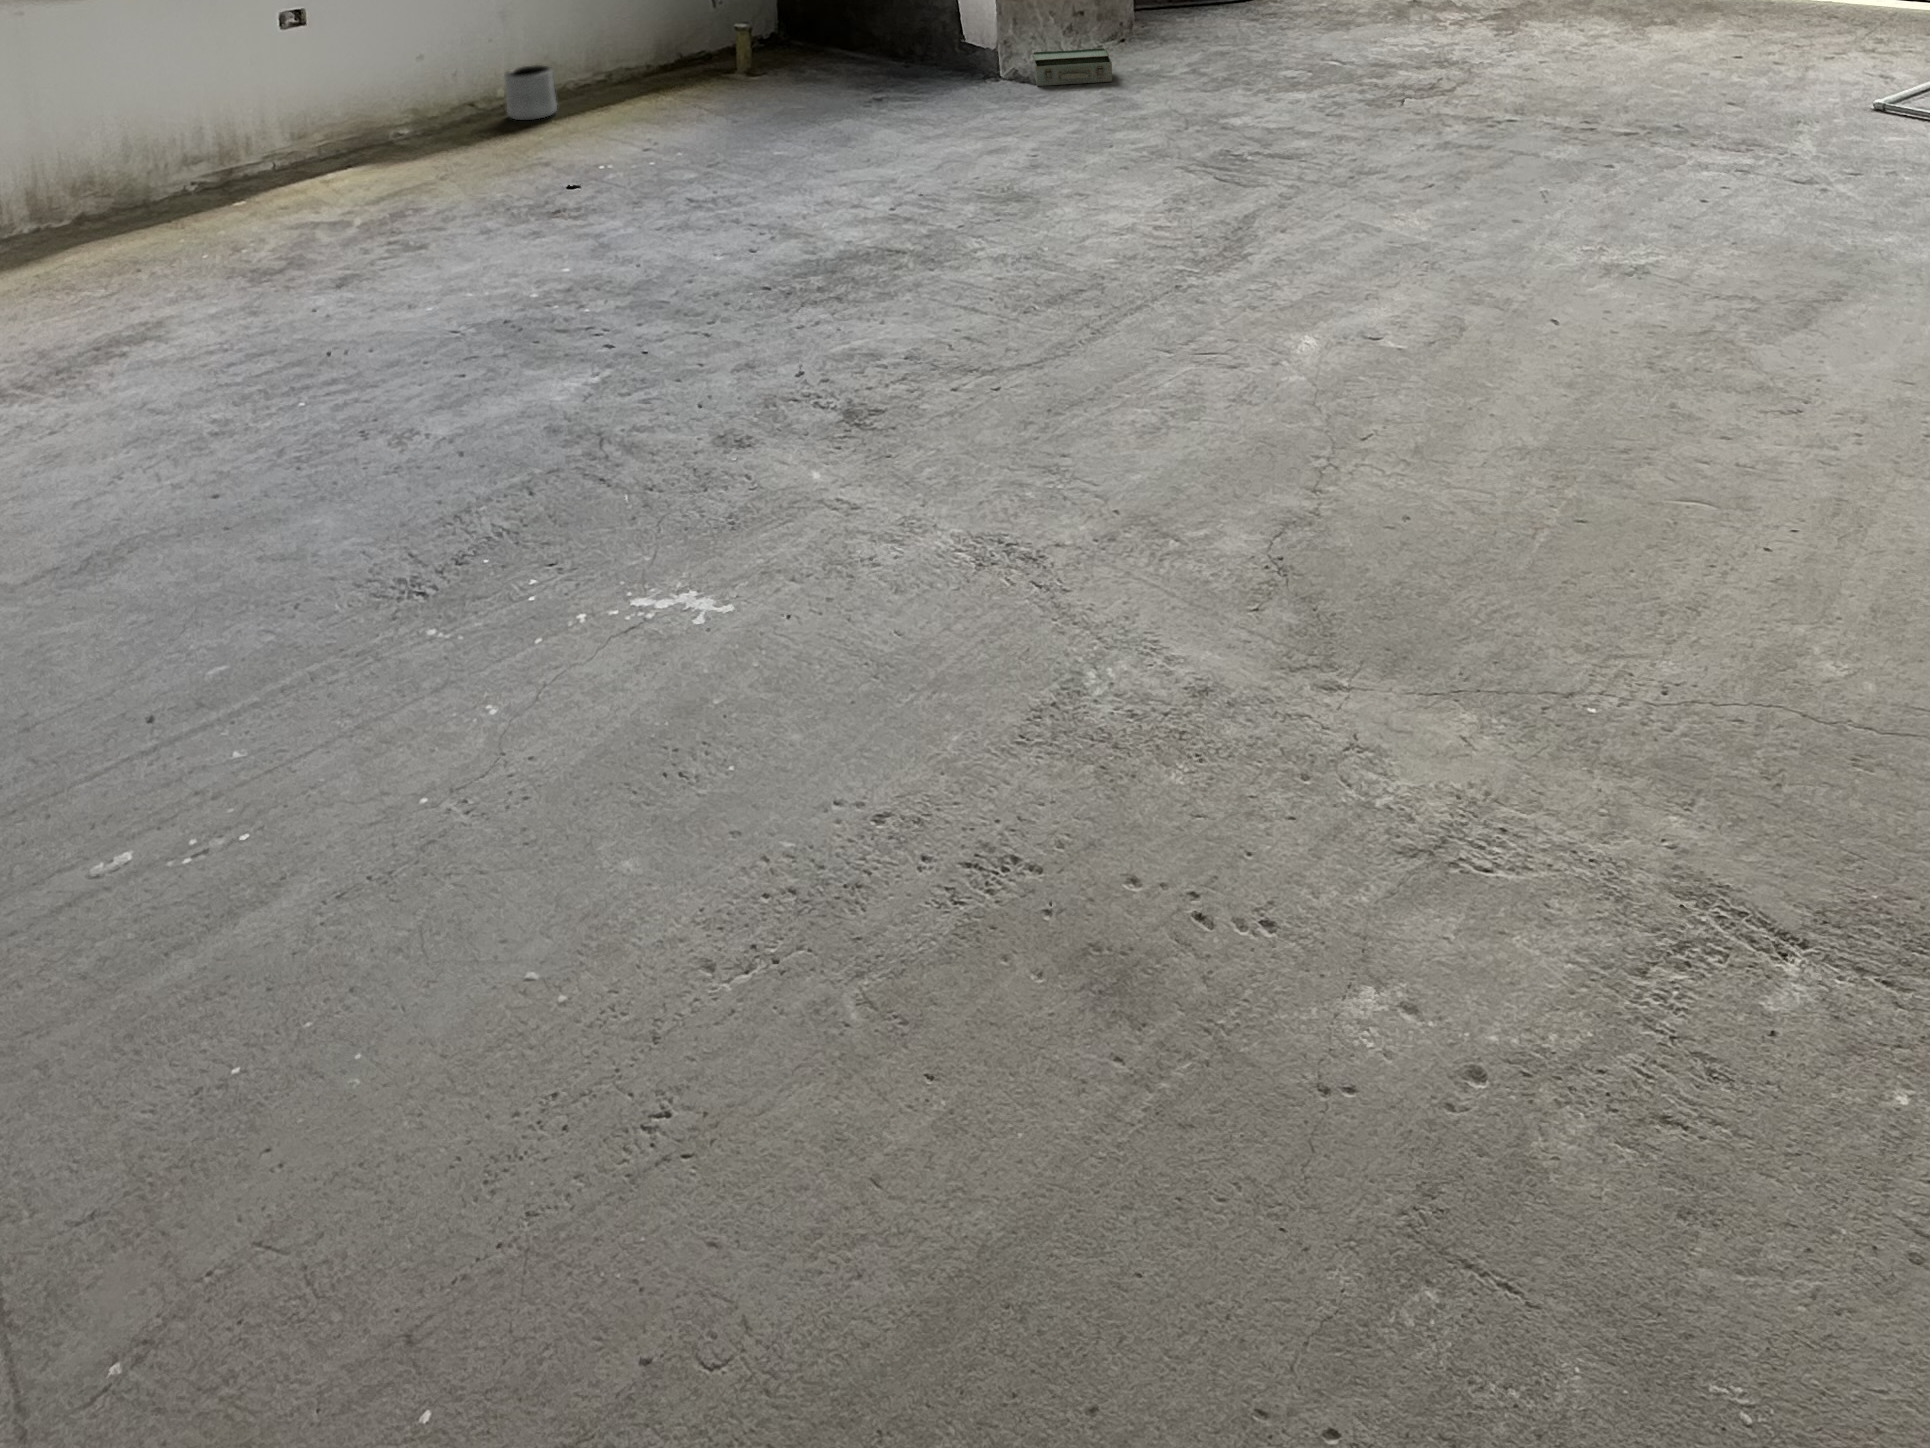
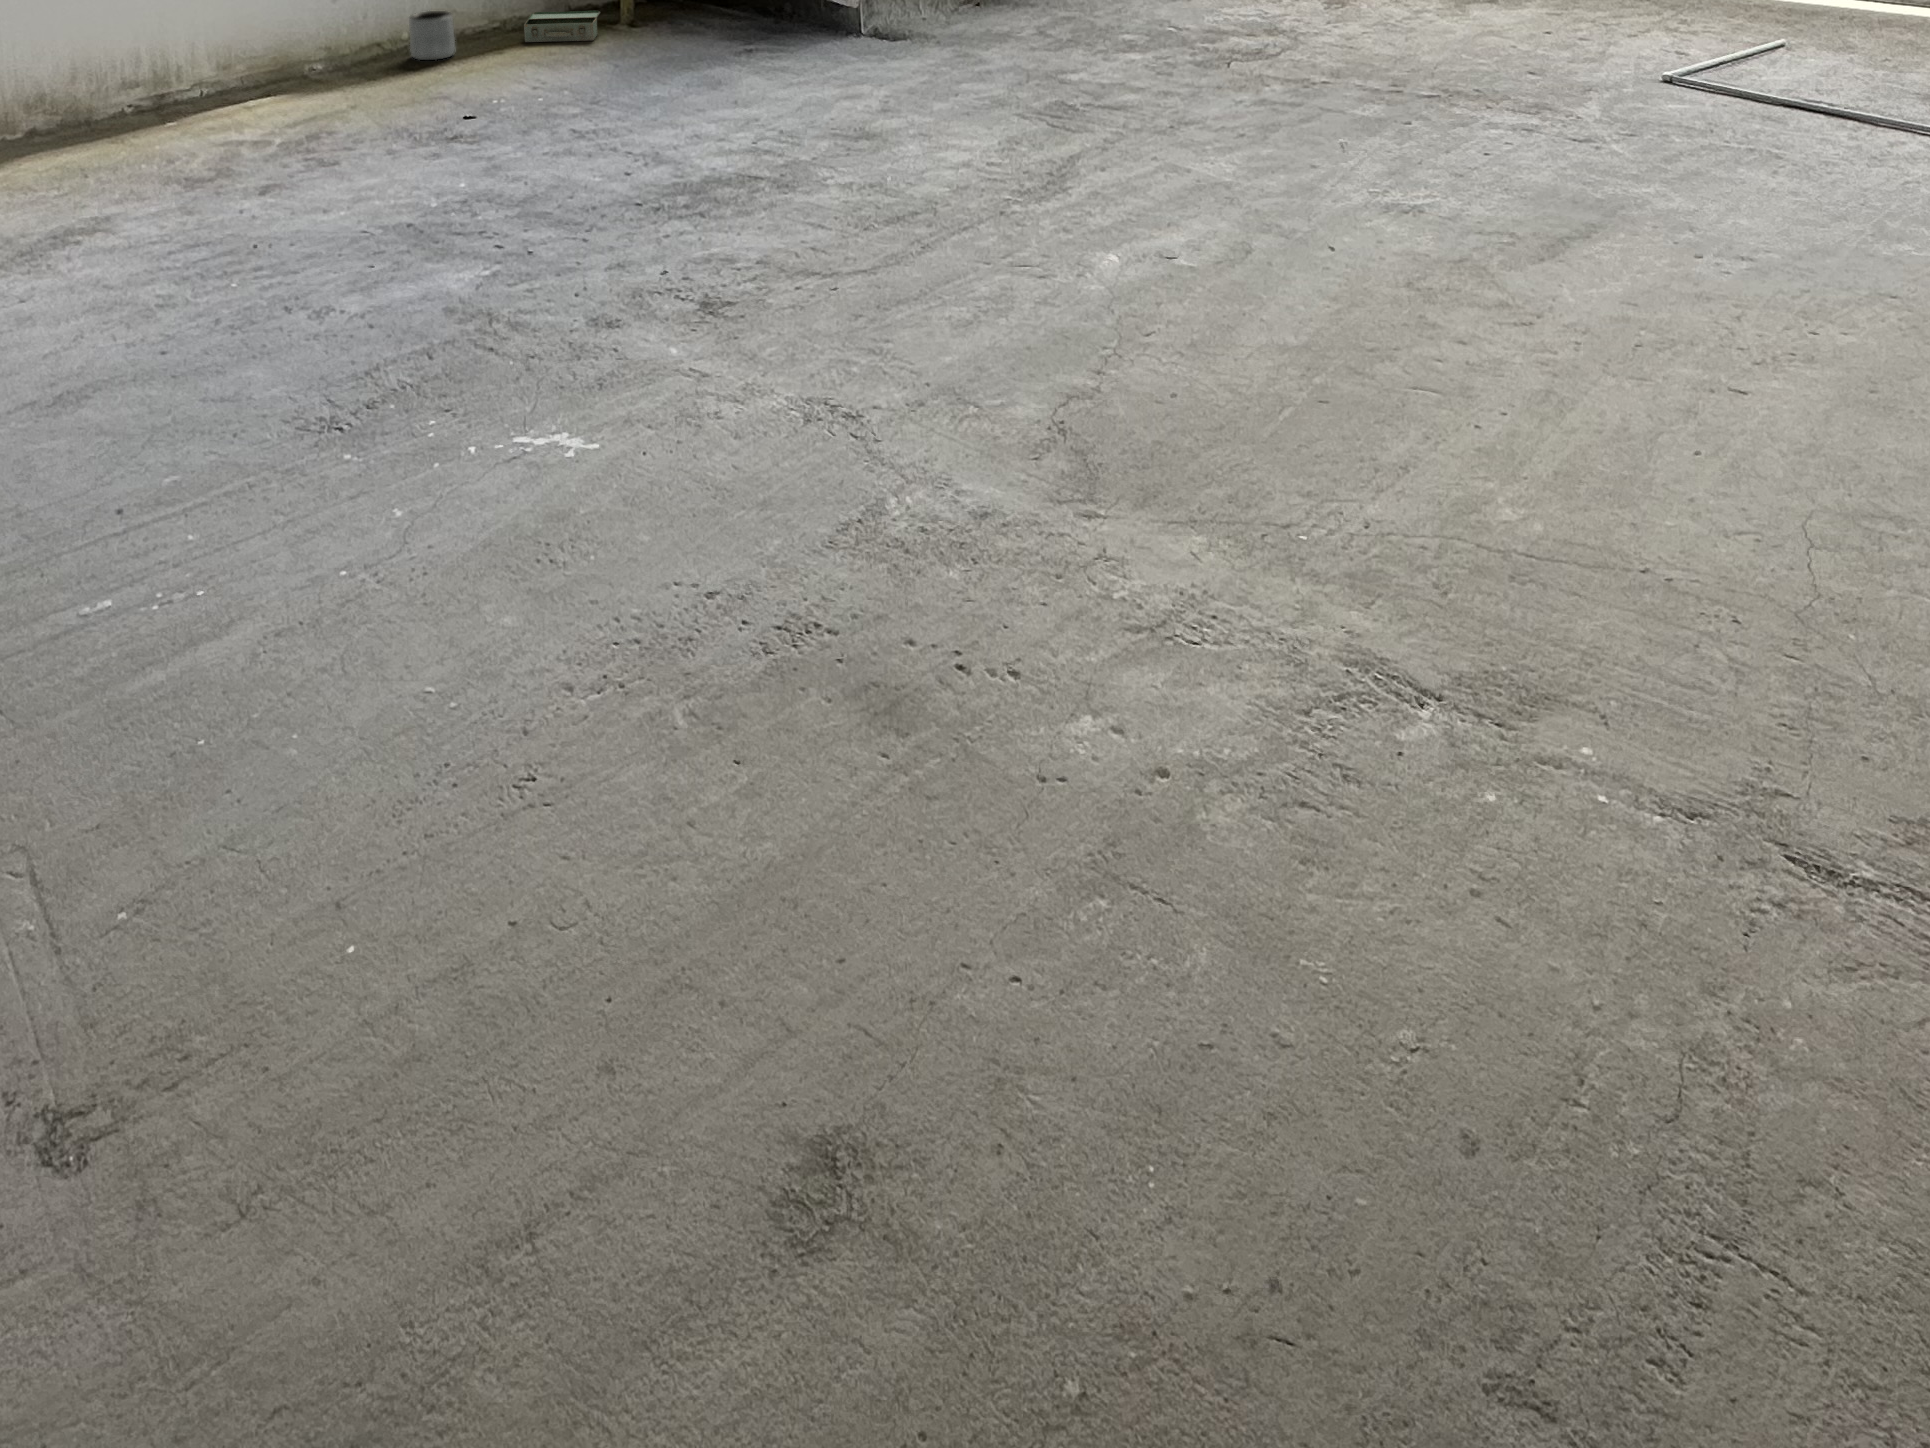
toolbox: present [1032,48,1112,86] -> present [524,11,600,42]

